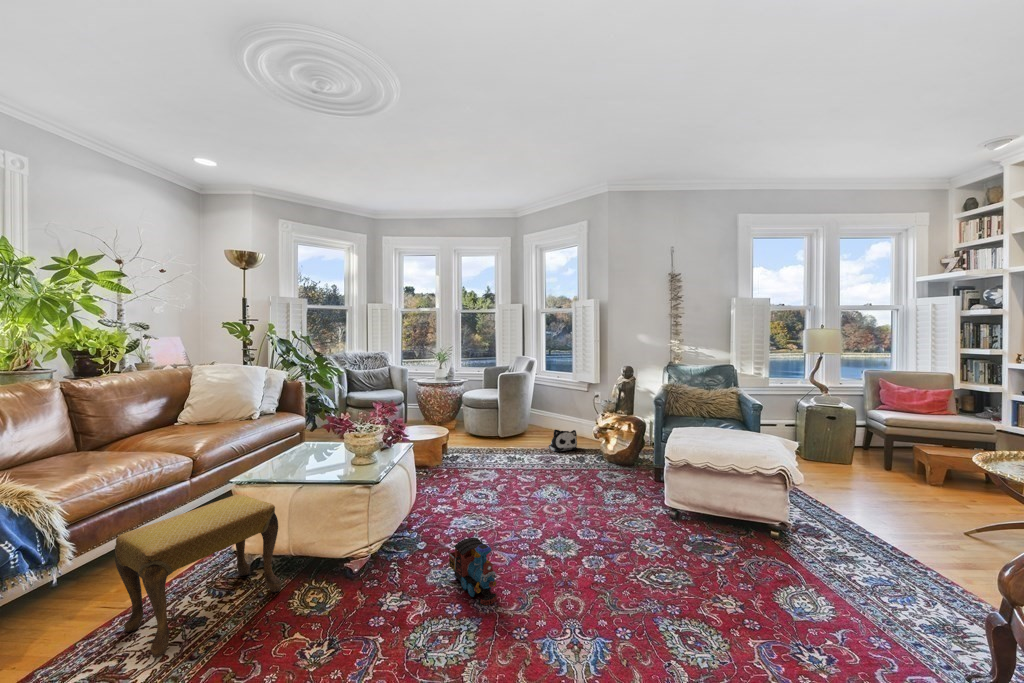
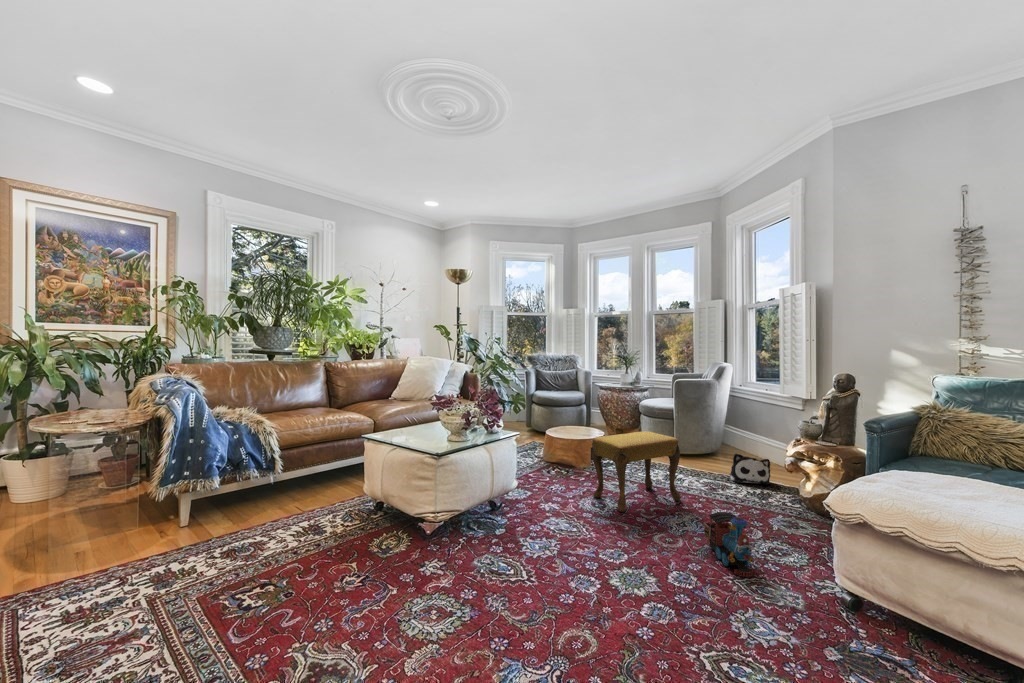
footstool: present [115,495,281,658] -> present [591,431,681,512]
toy train: present [449,537,497,605] -> present [704,512,753,577]

